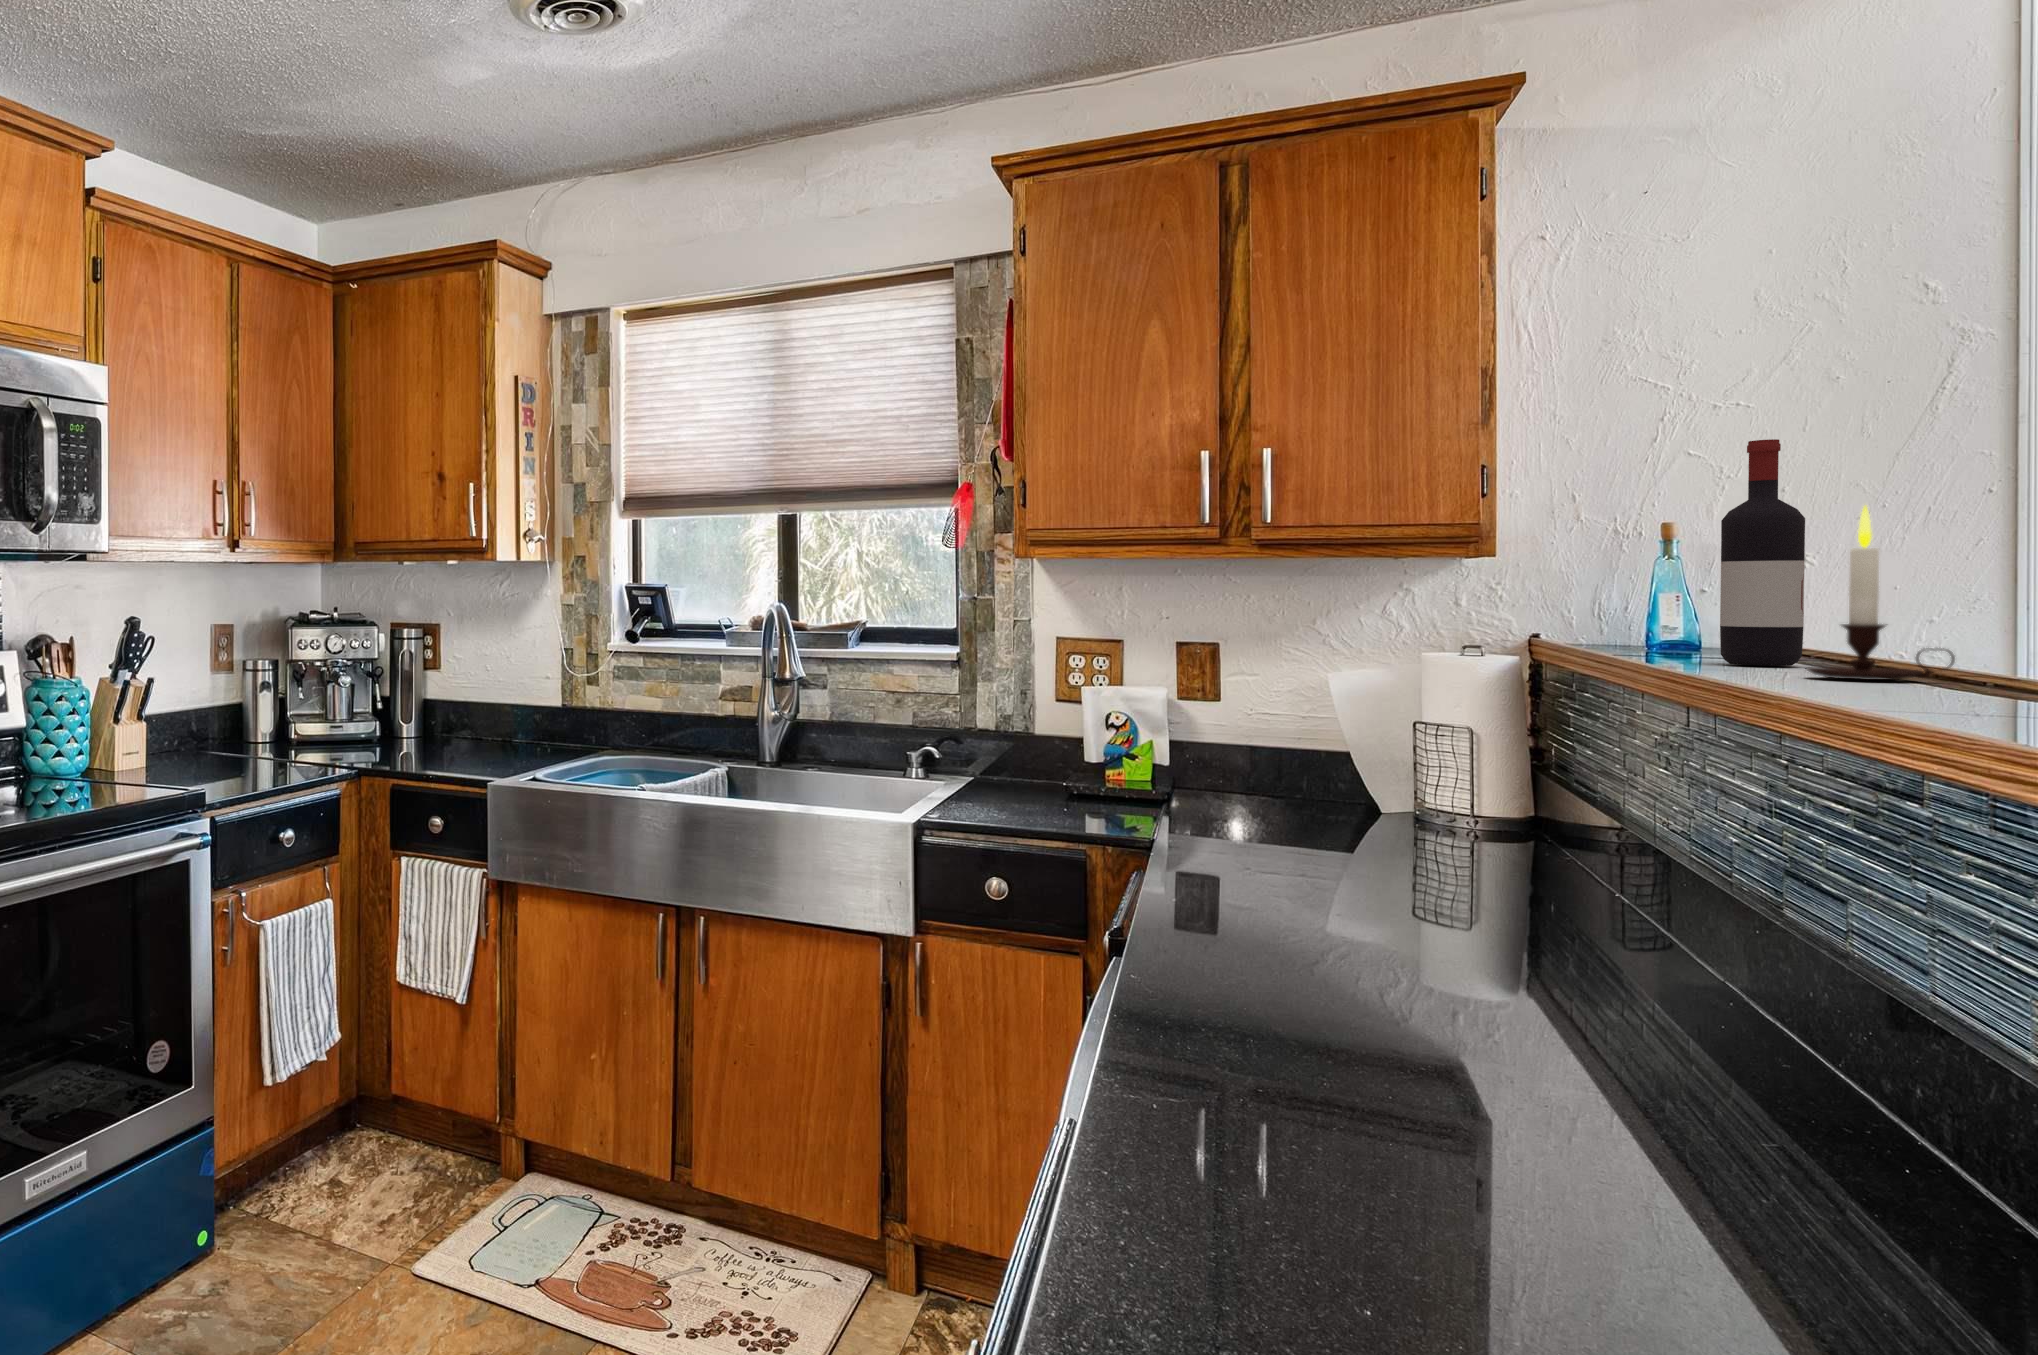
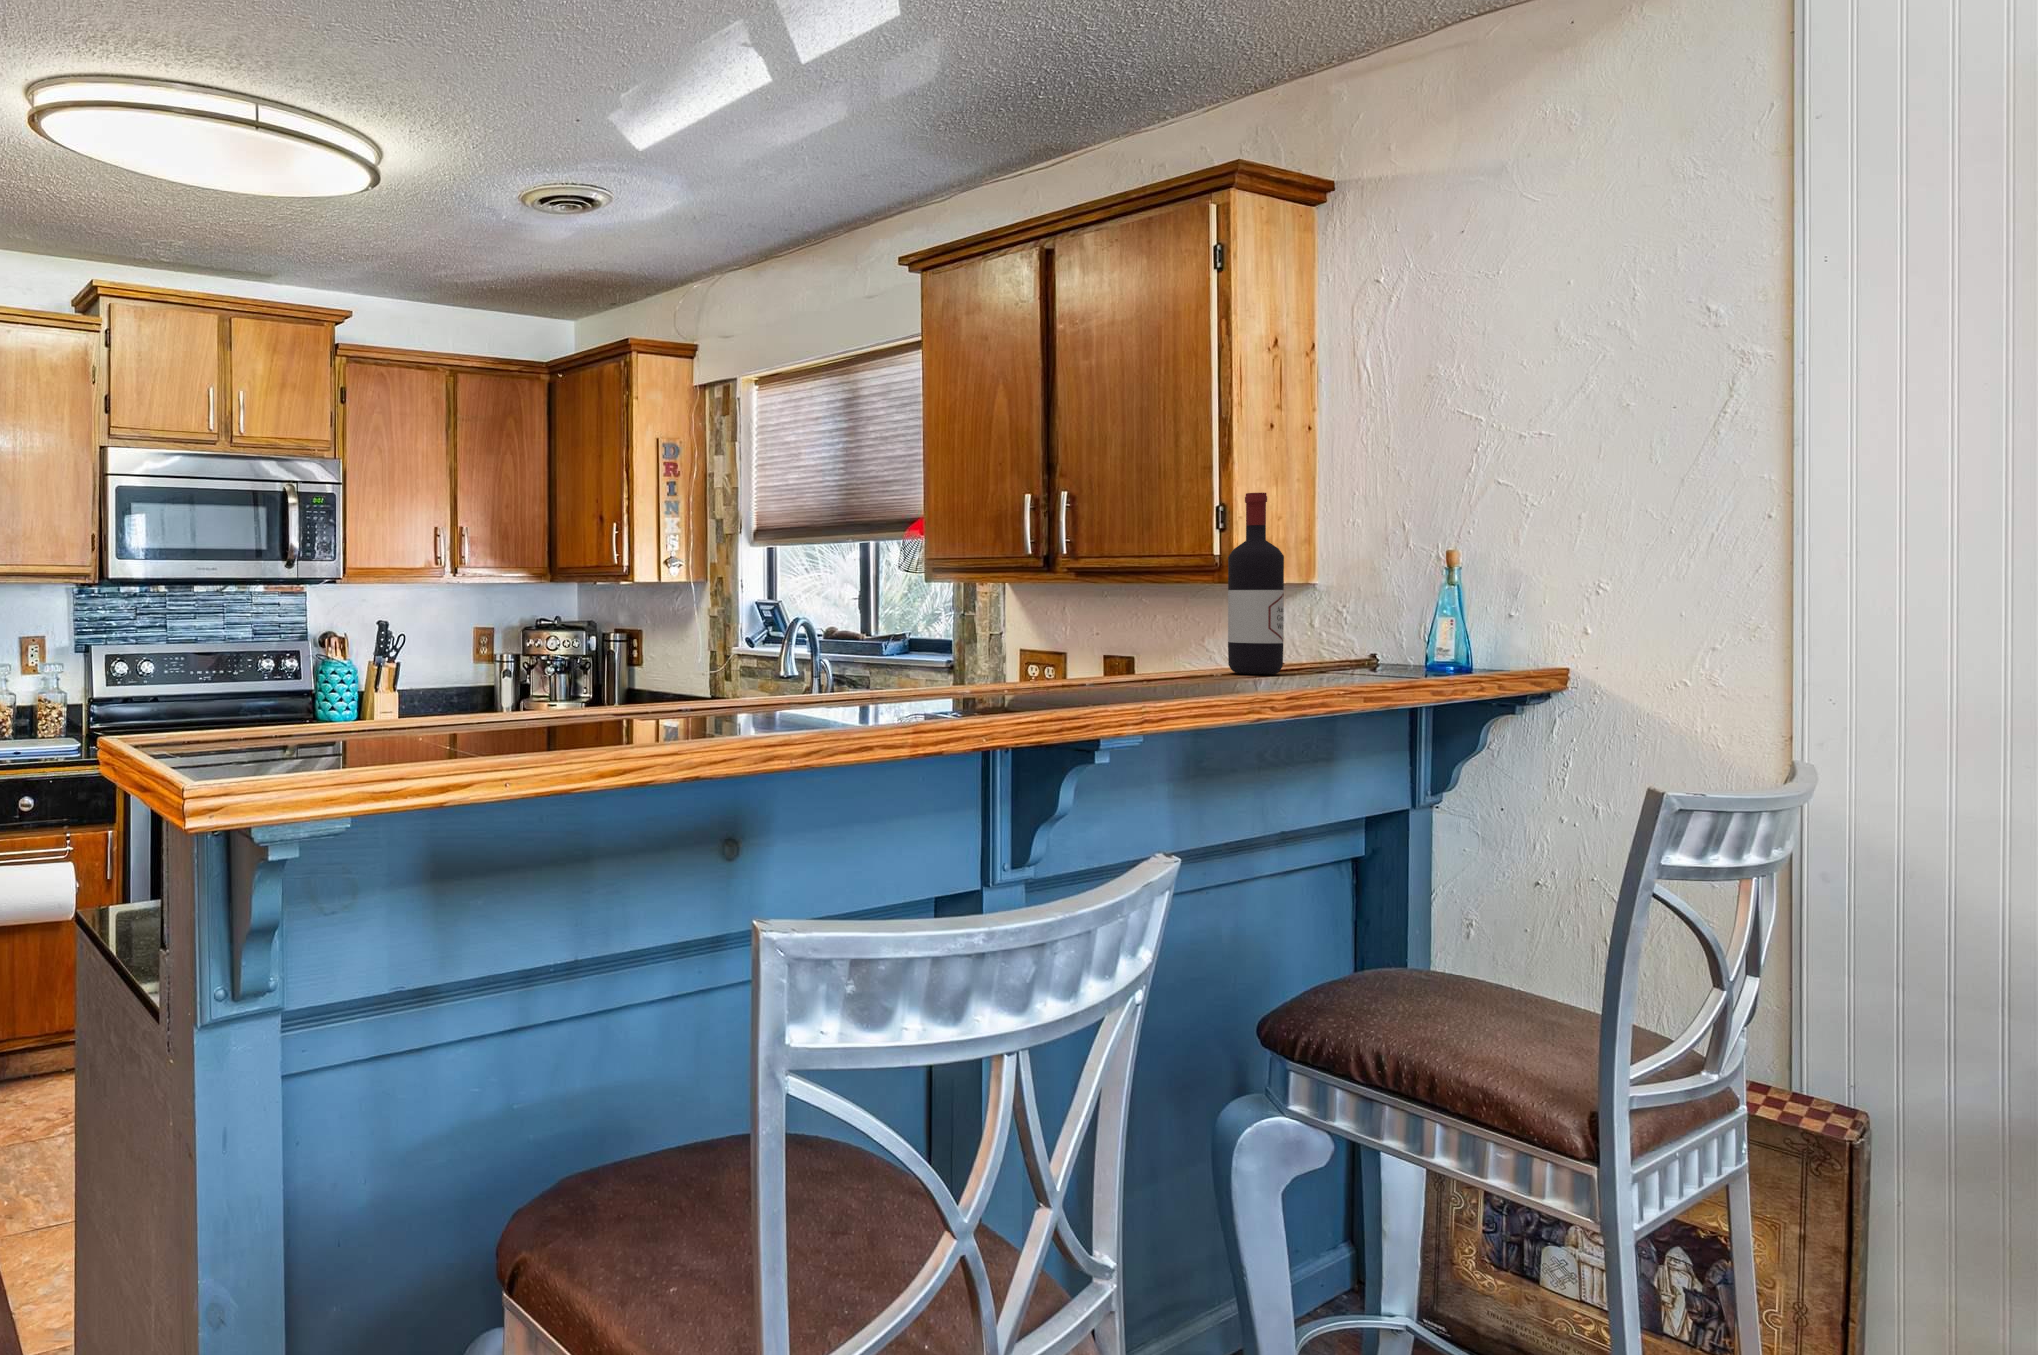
candle: present [1807,506,1955,680] -> none [1136,551,1204,682]

